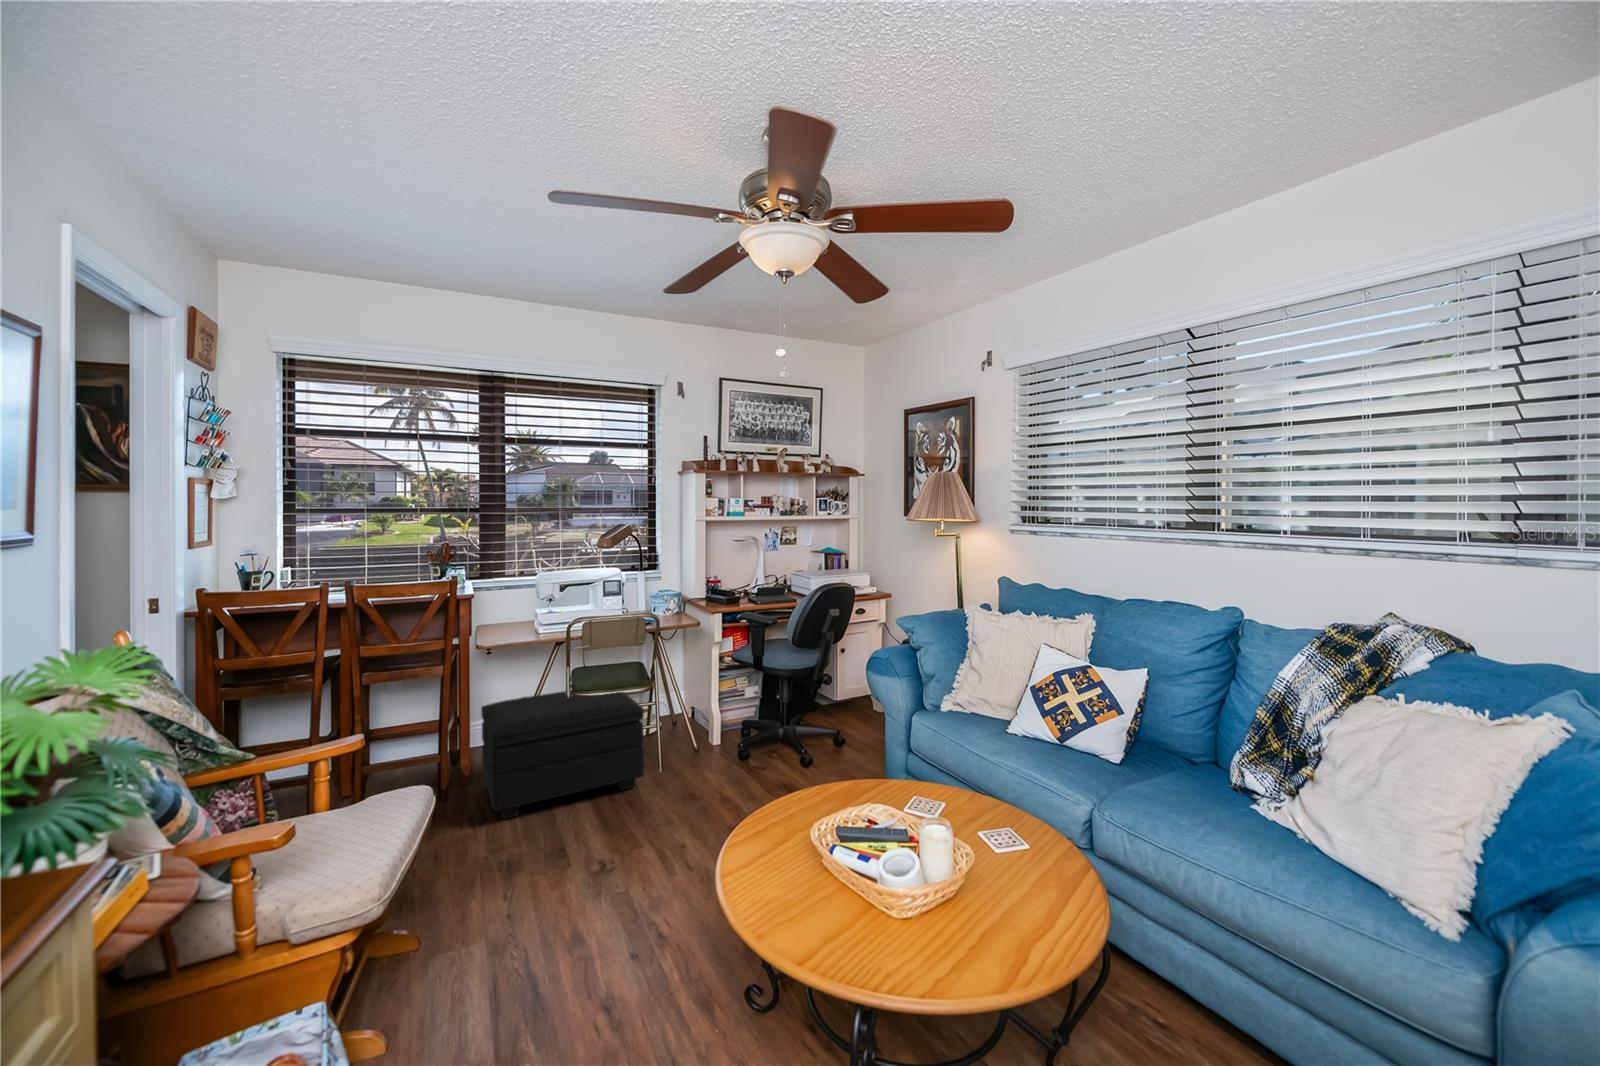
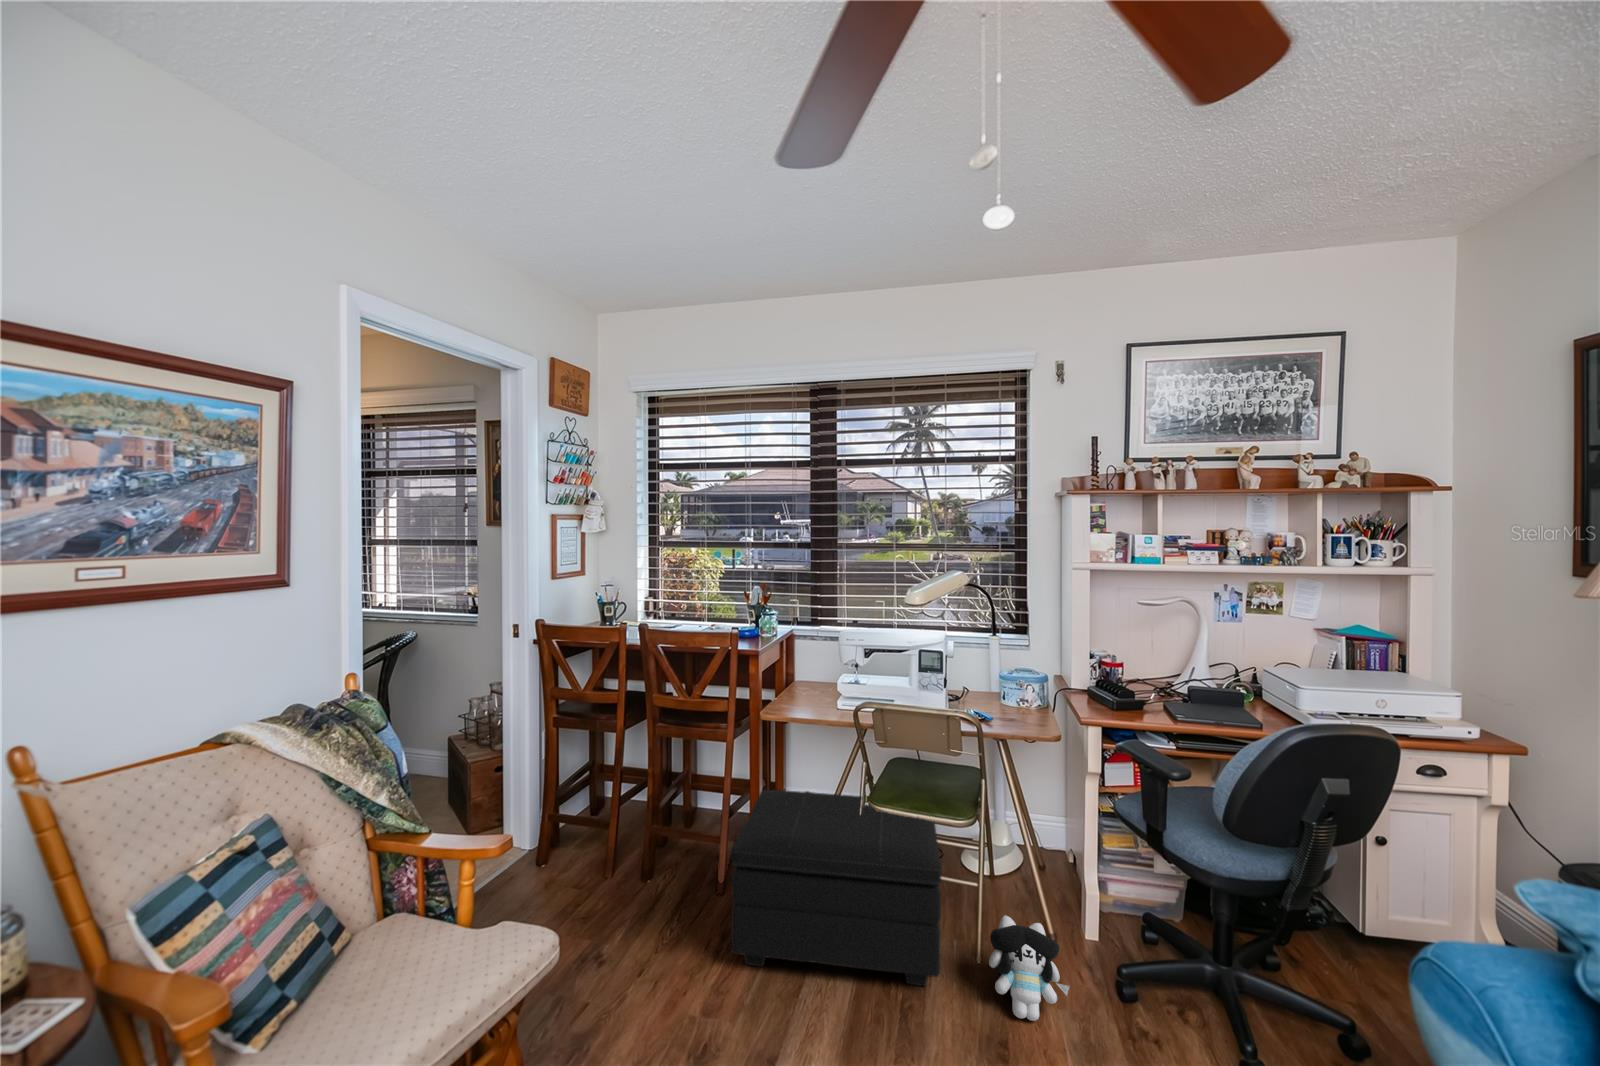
plush toy: none [670,730,715,781] -> present [989,915,1069,1021]

